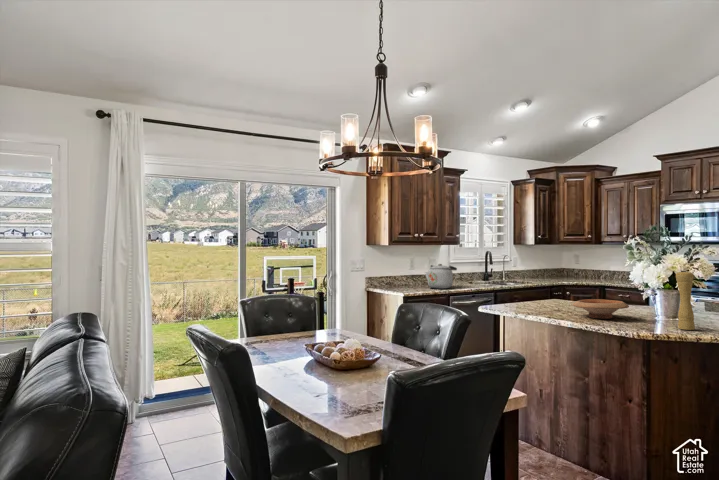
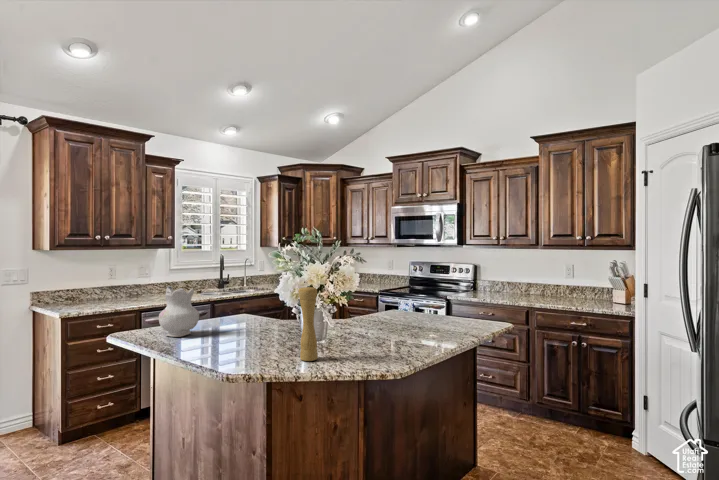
kettle: present [425,264,457,289] -> none [118,273,159,304]
ceramic pitcher: none [522,271,553,310] -> present [159,286,199,337]
wooden bowl: present [573,299,629,319] -> none [201,321,268,348]

